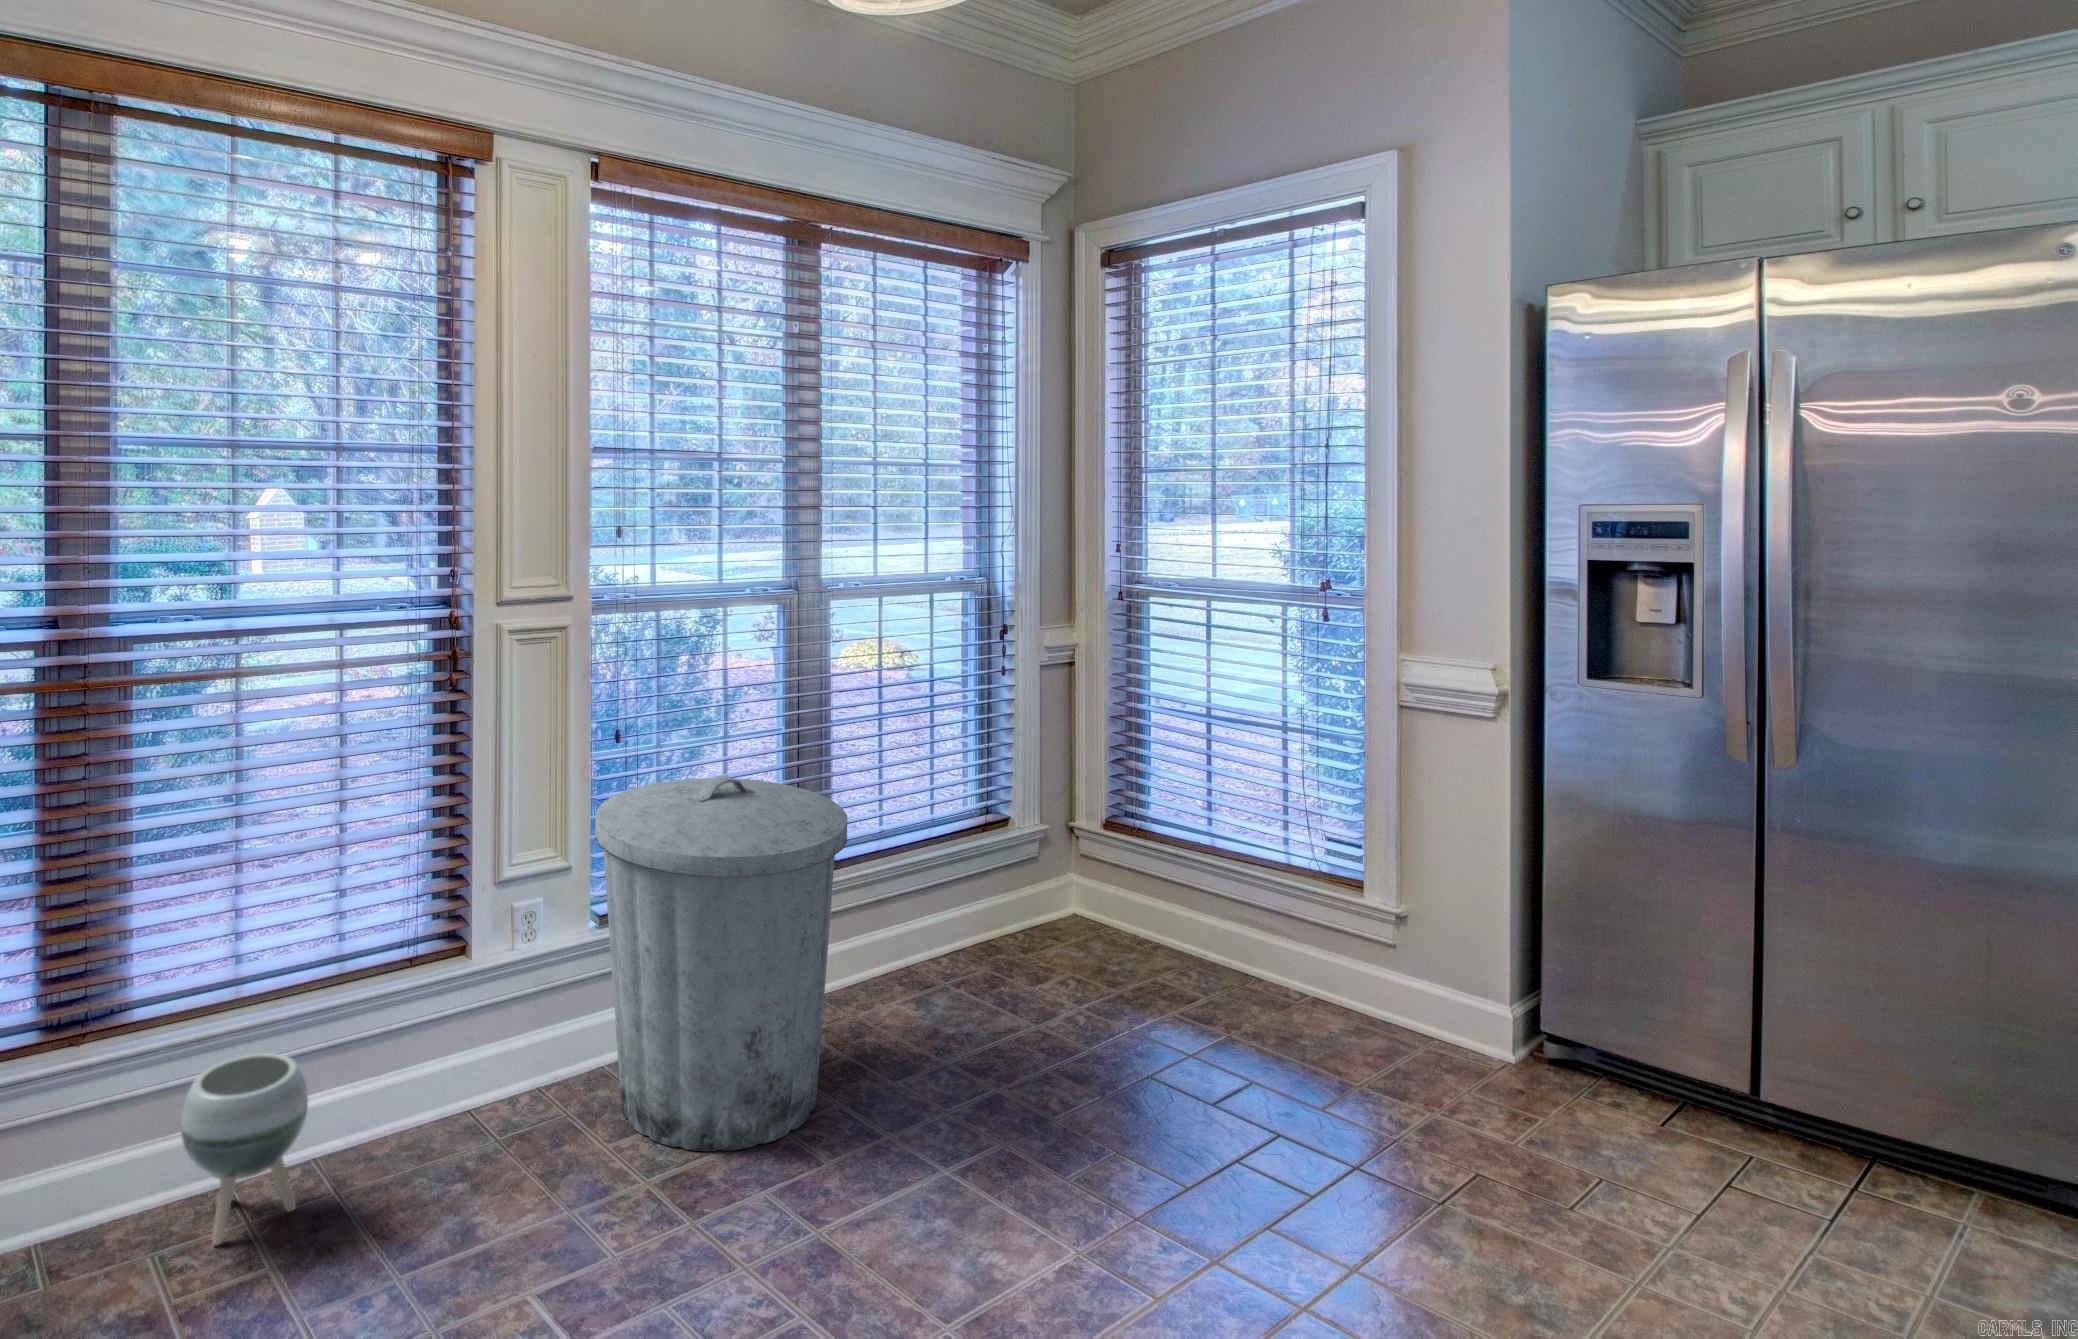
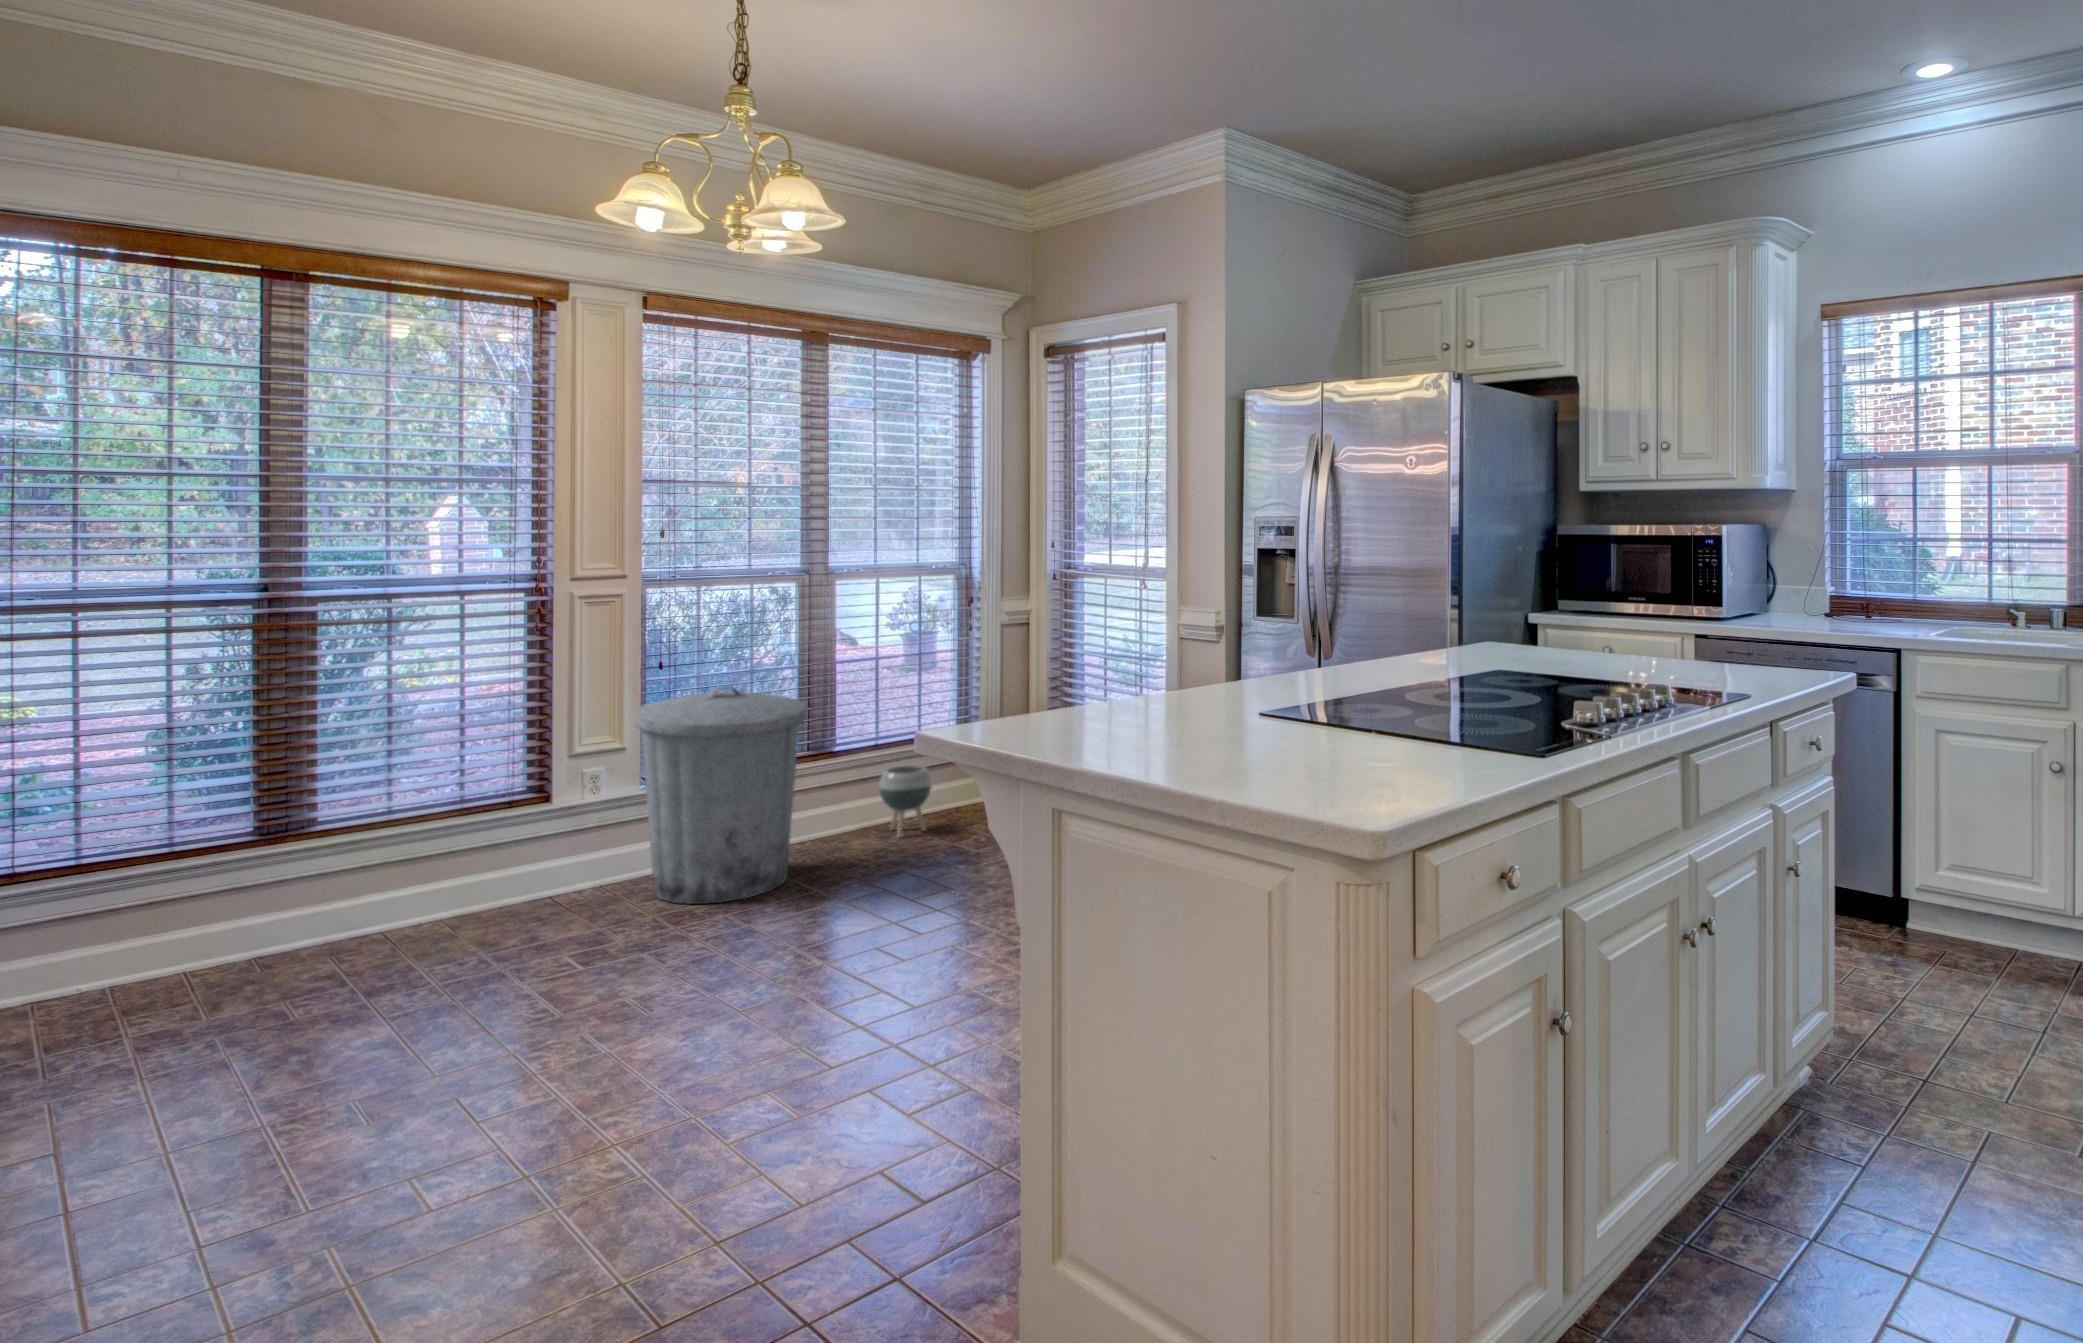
planter: present [181,1053,308,1245] -> present [879,765,932,837]

